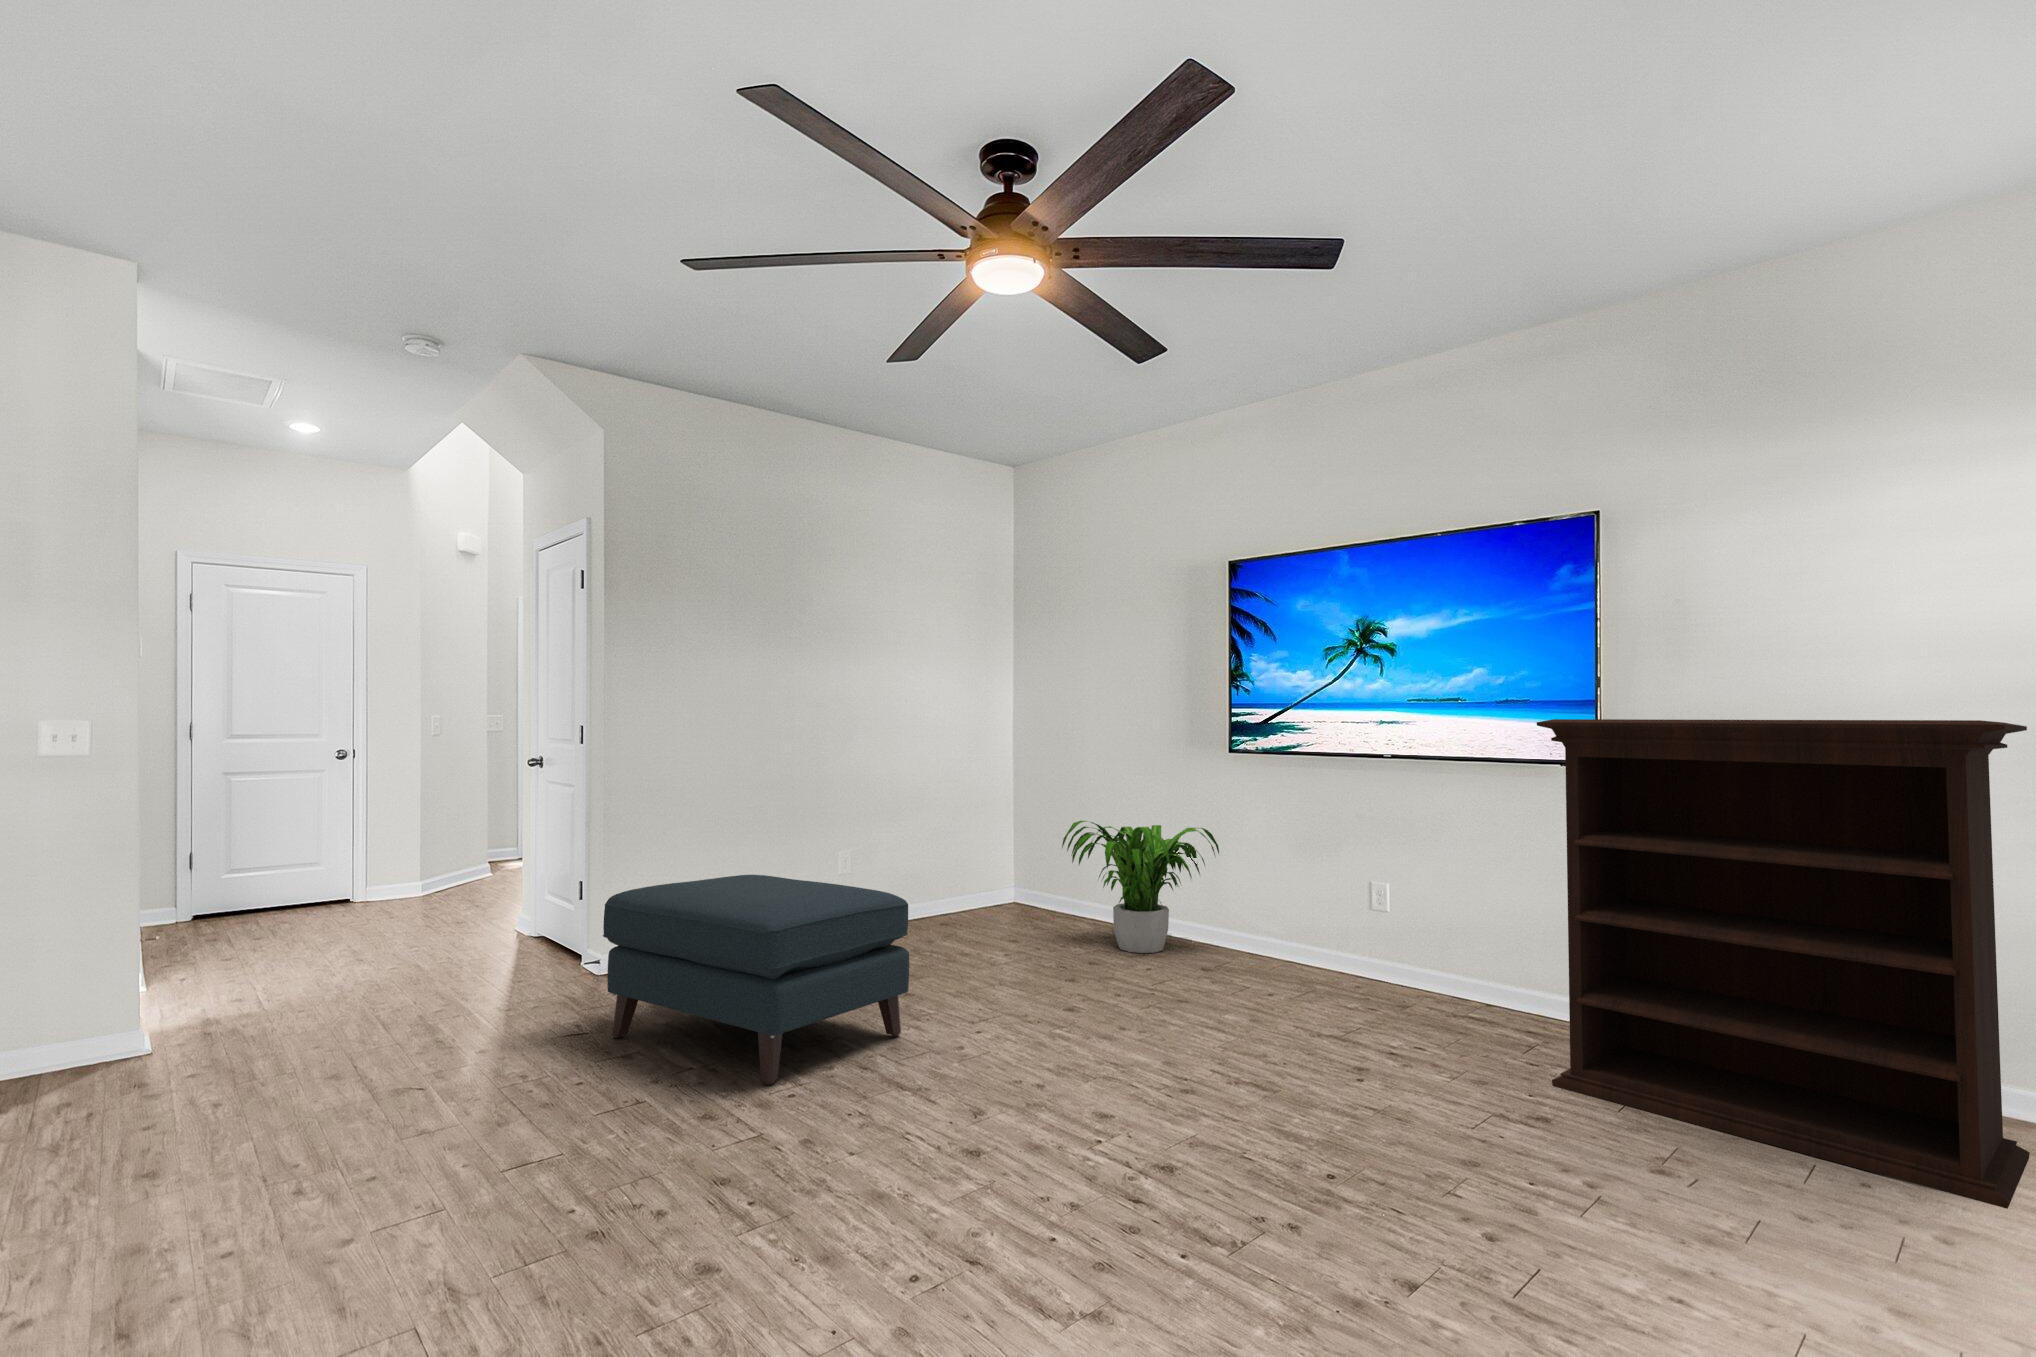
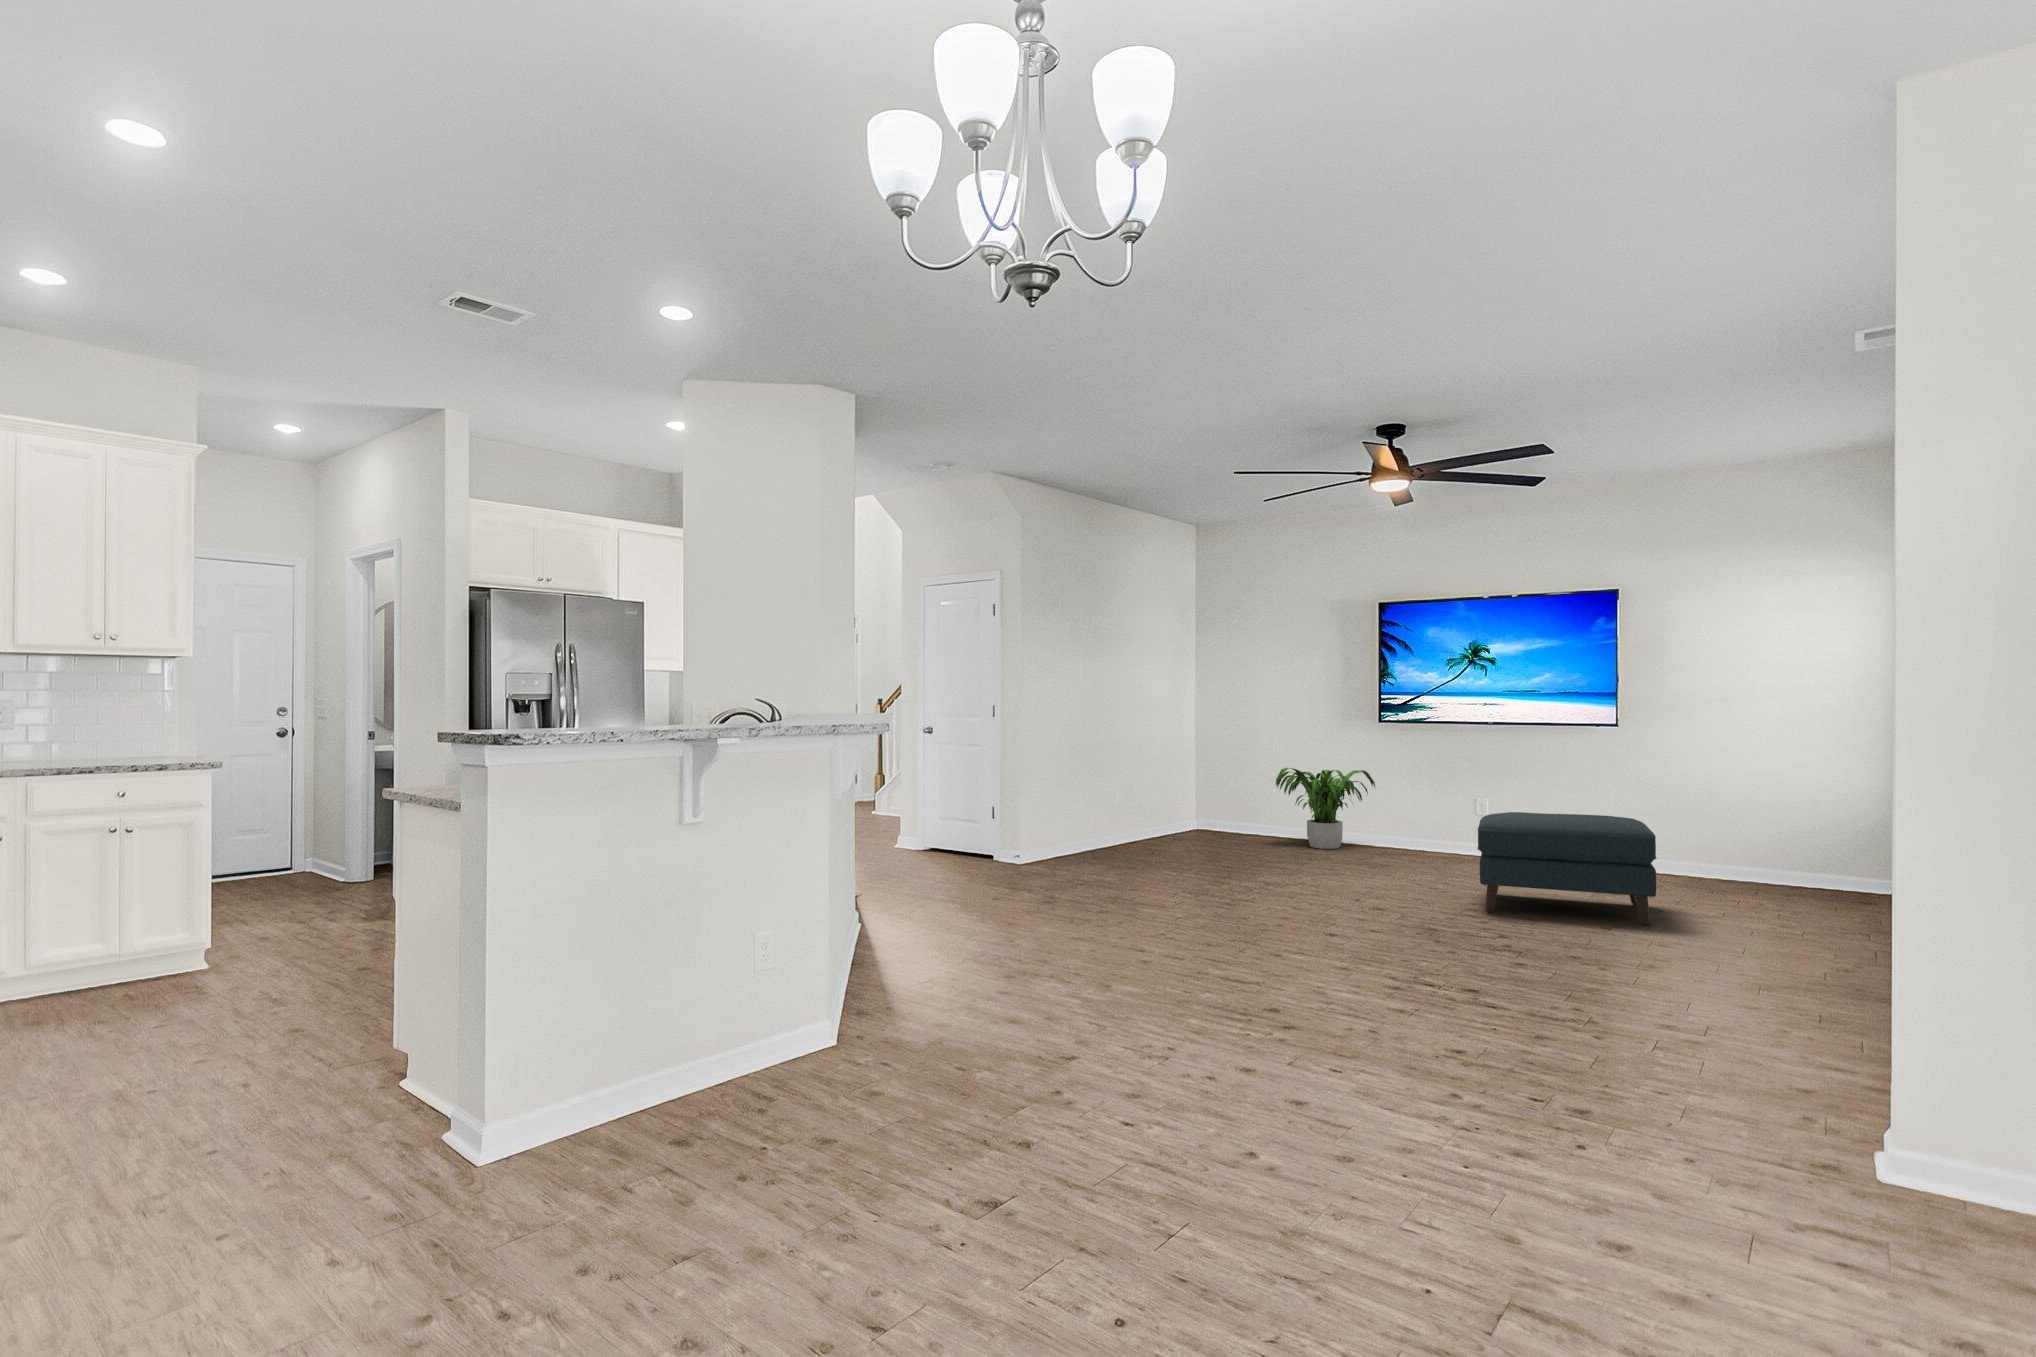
bookshelf: present [1537,719,2030,1209] -> none [1604,705,1822,908]
ottoman: present [603,875,909,1085] -> present [1478,812,1656,925]

